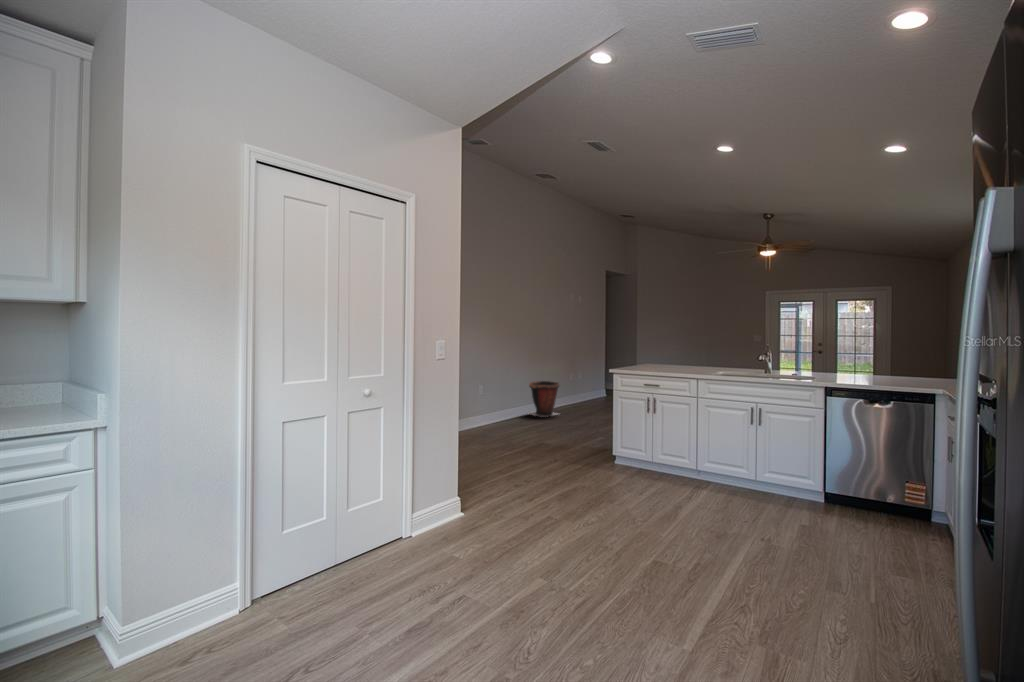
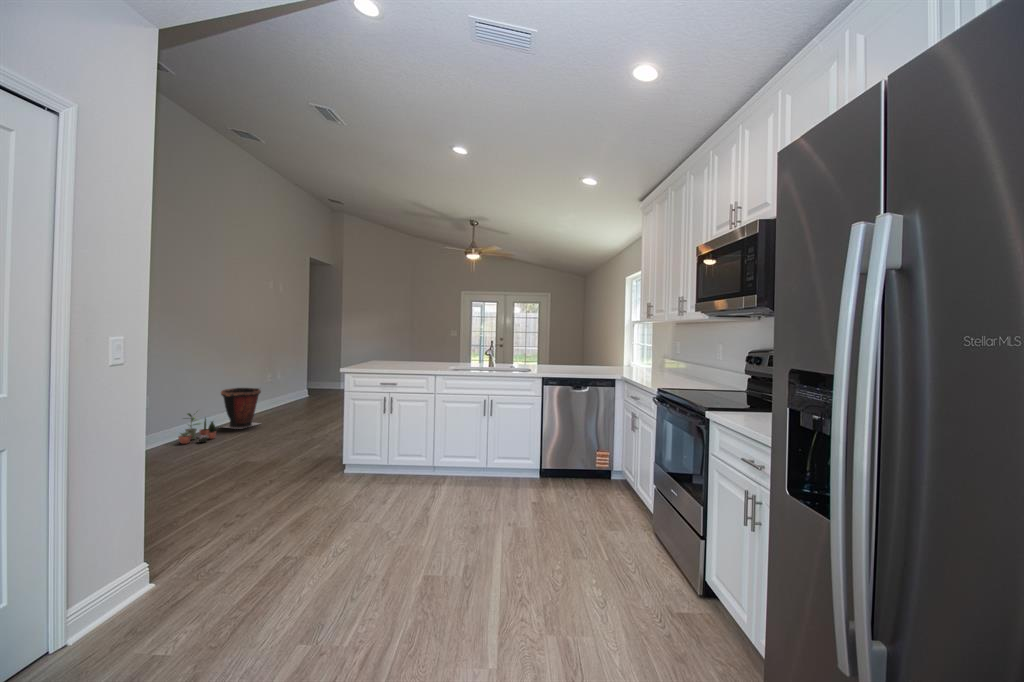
potted plant: none [497,397,524,425] -> present [178,413,216,444]

